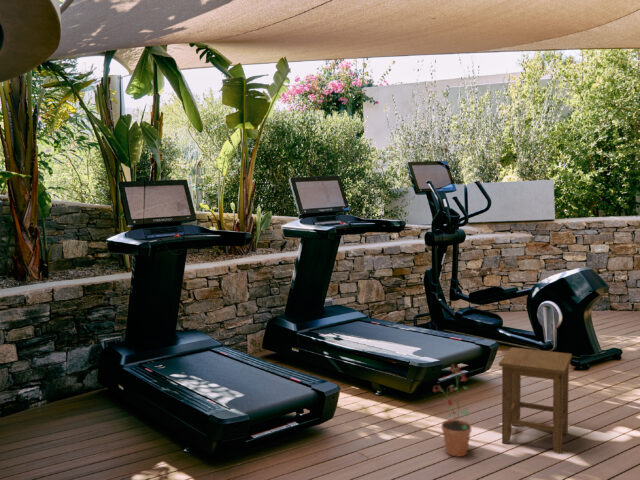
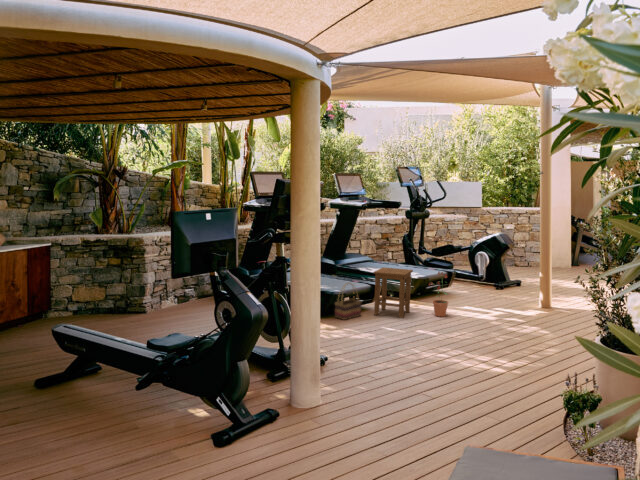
stool: present [499,347,572,454] -> present [374,267,413,318]
basket: none [245,392,301,469] -> present [335,285,361,320]

